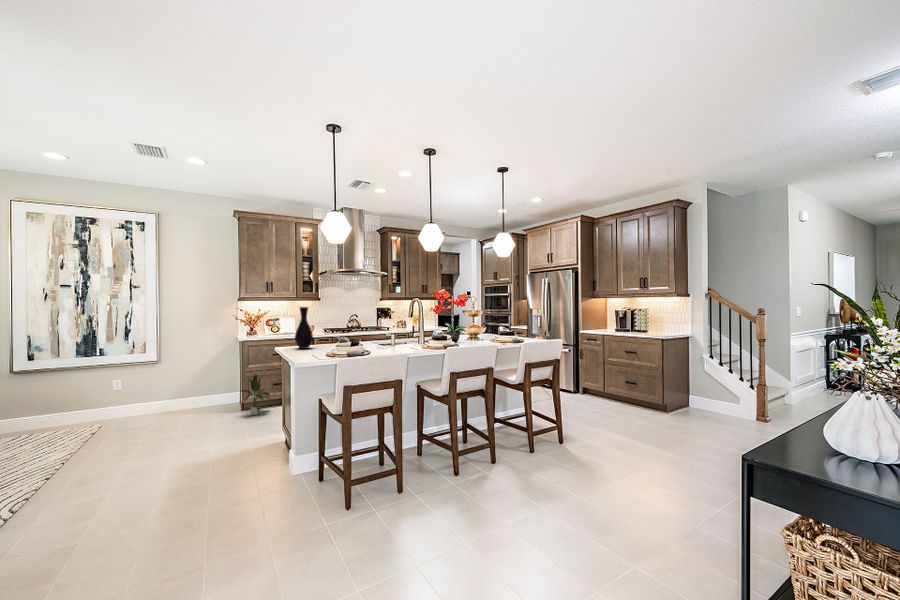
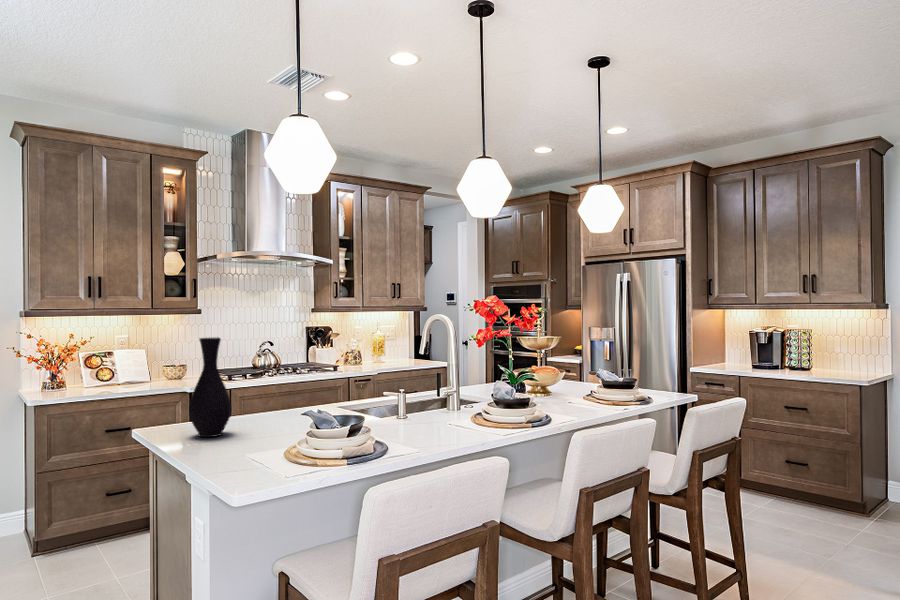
potted plant: present [241,375,271,415] -> none [31,478,101,568]

